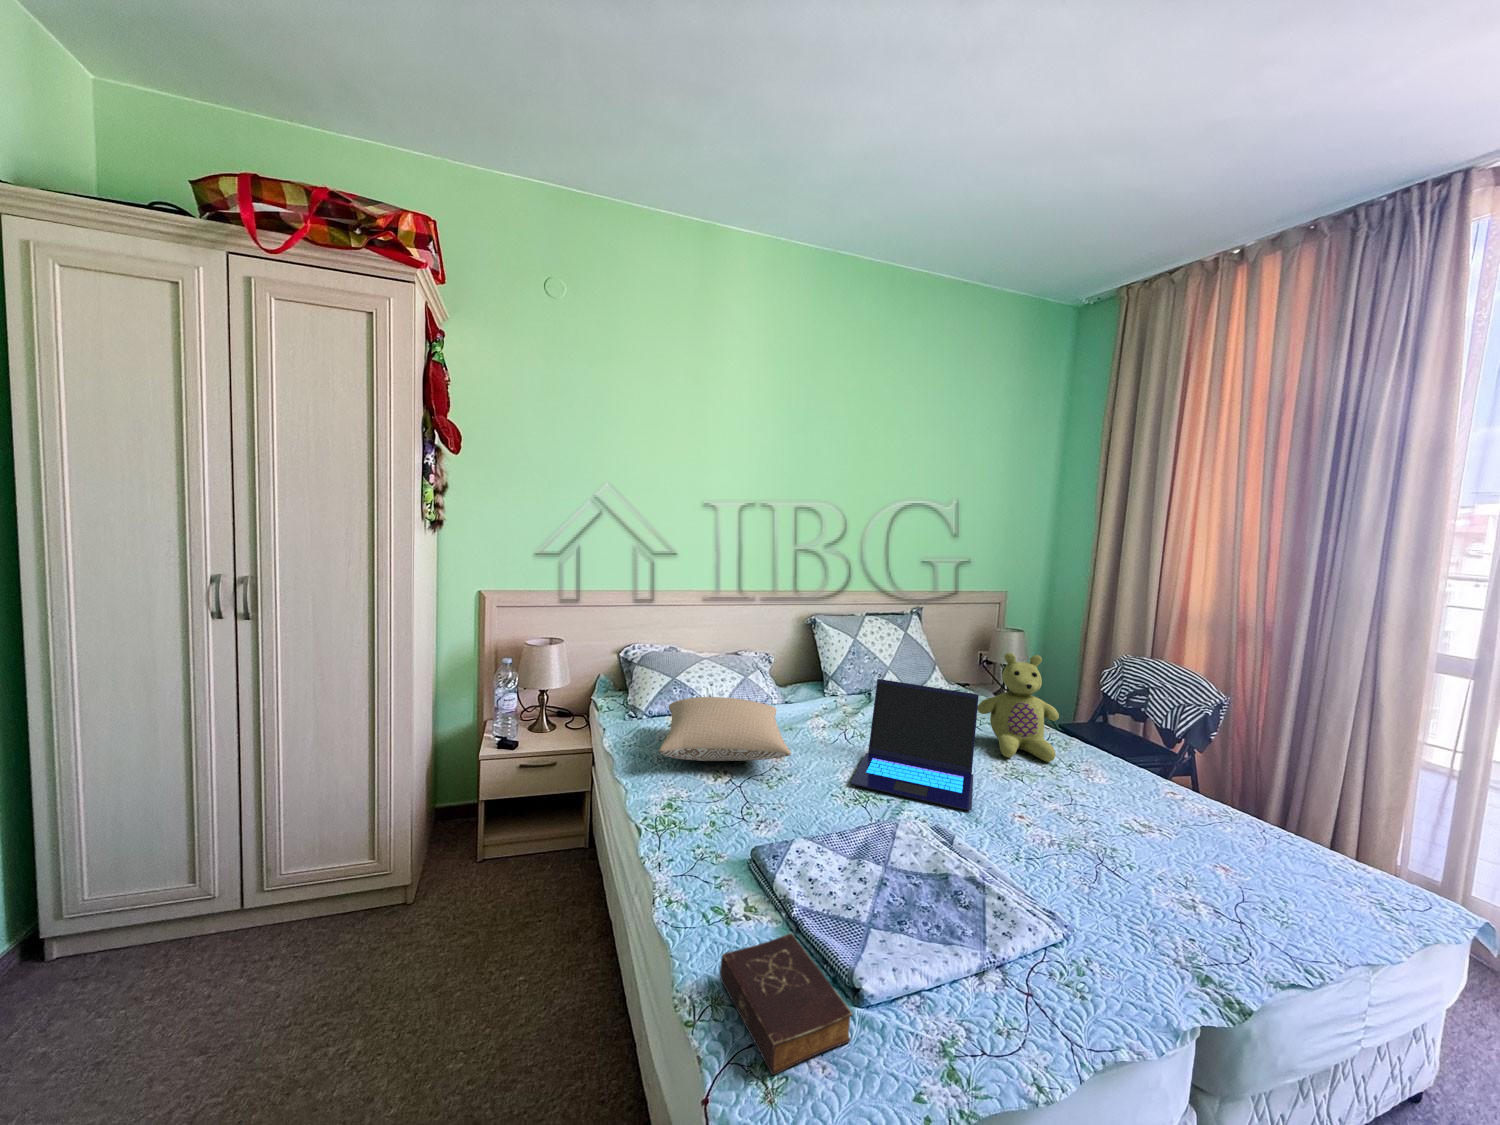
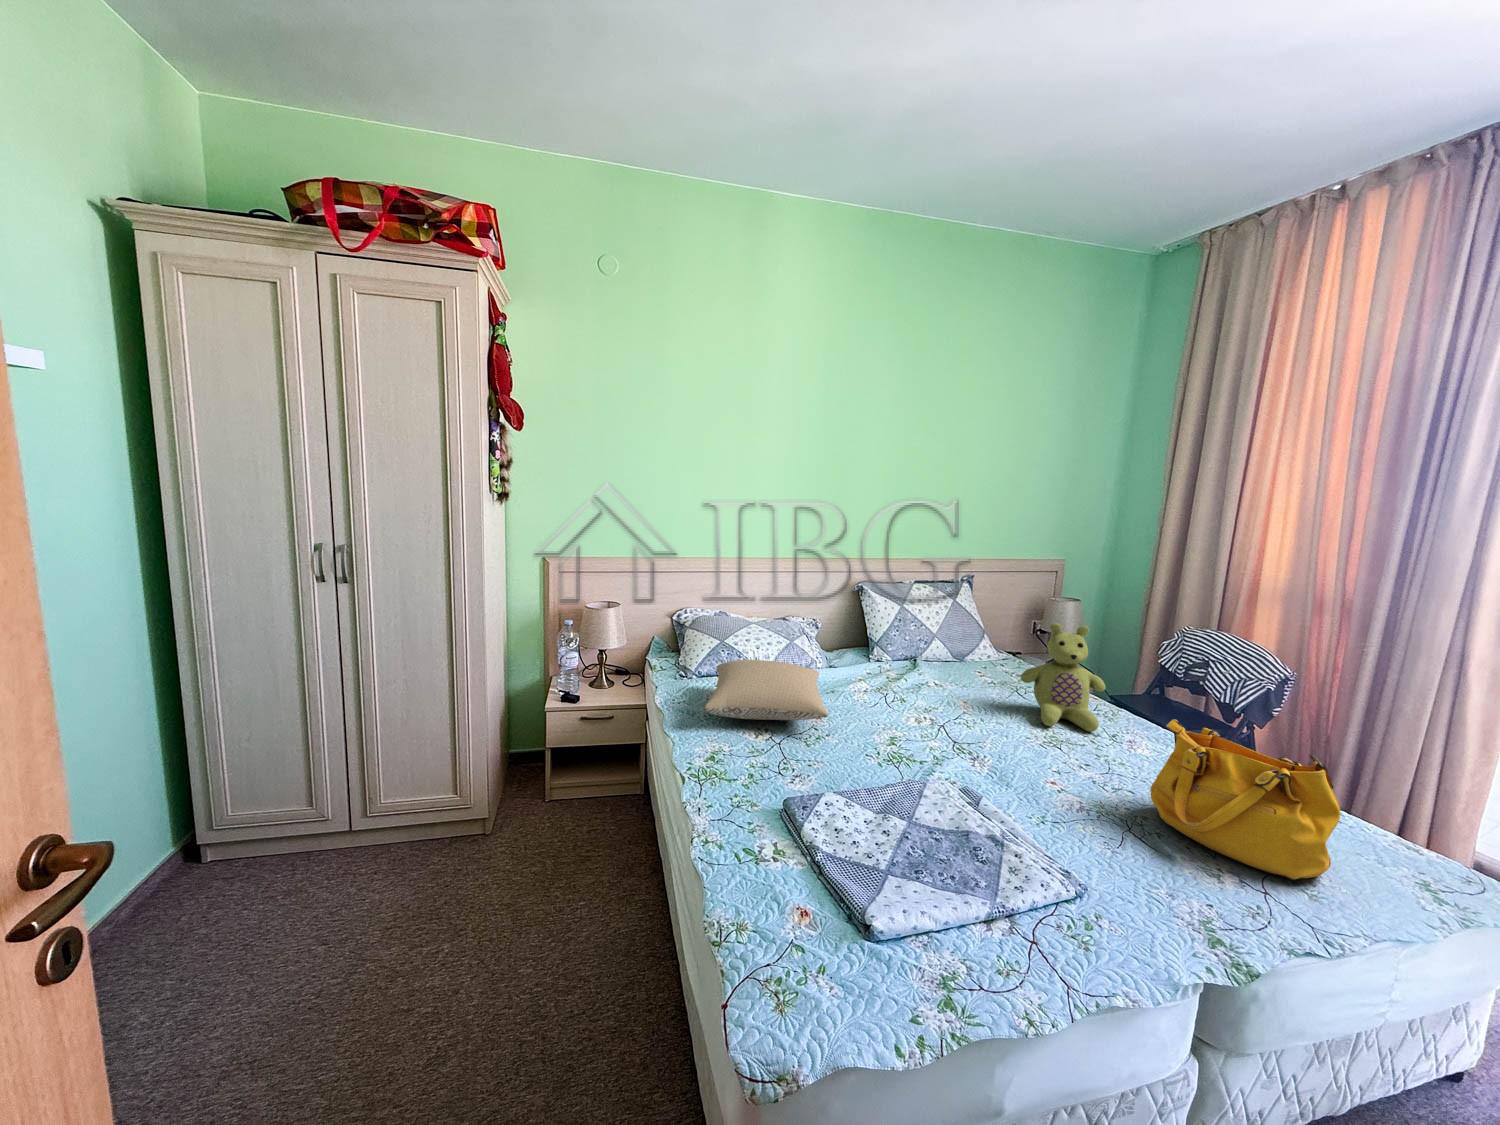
laptop: present [851,679,979,810] -> none [886,646,1019,775]
handbag: none [1117,746,1302,906] -> present [1151,719,1340,880]
book: present [720,933,852,1075] -> none [746,874,861,990]

